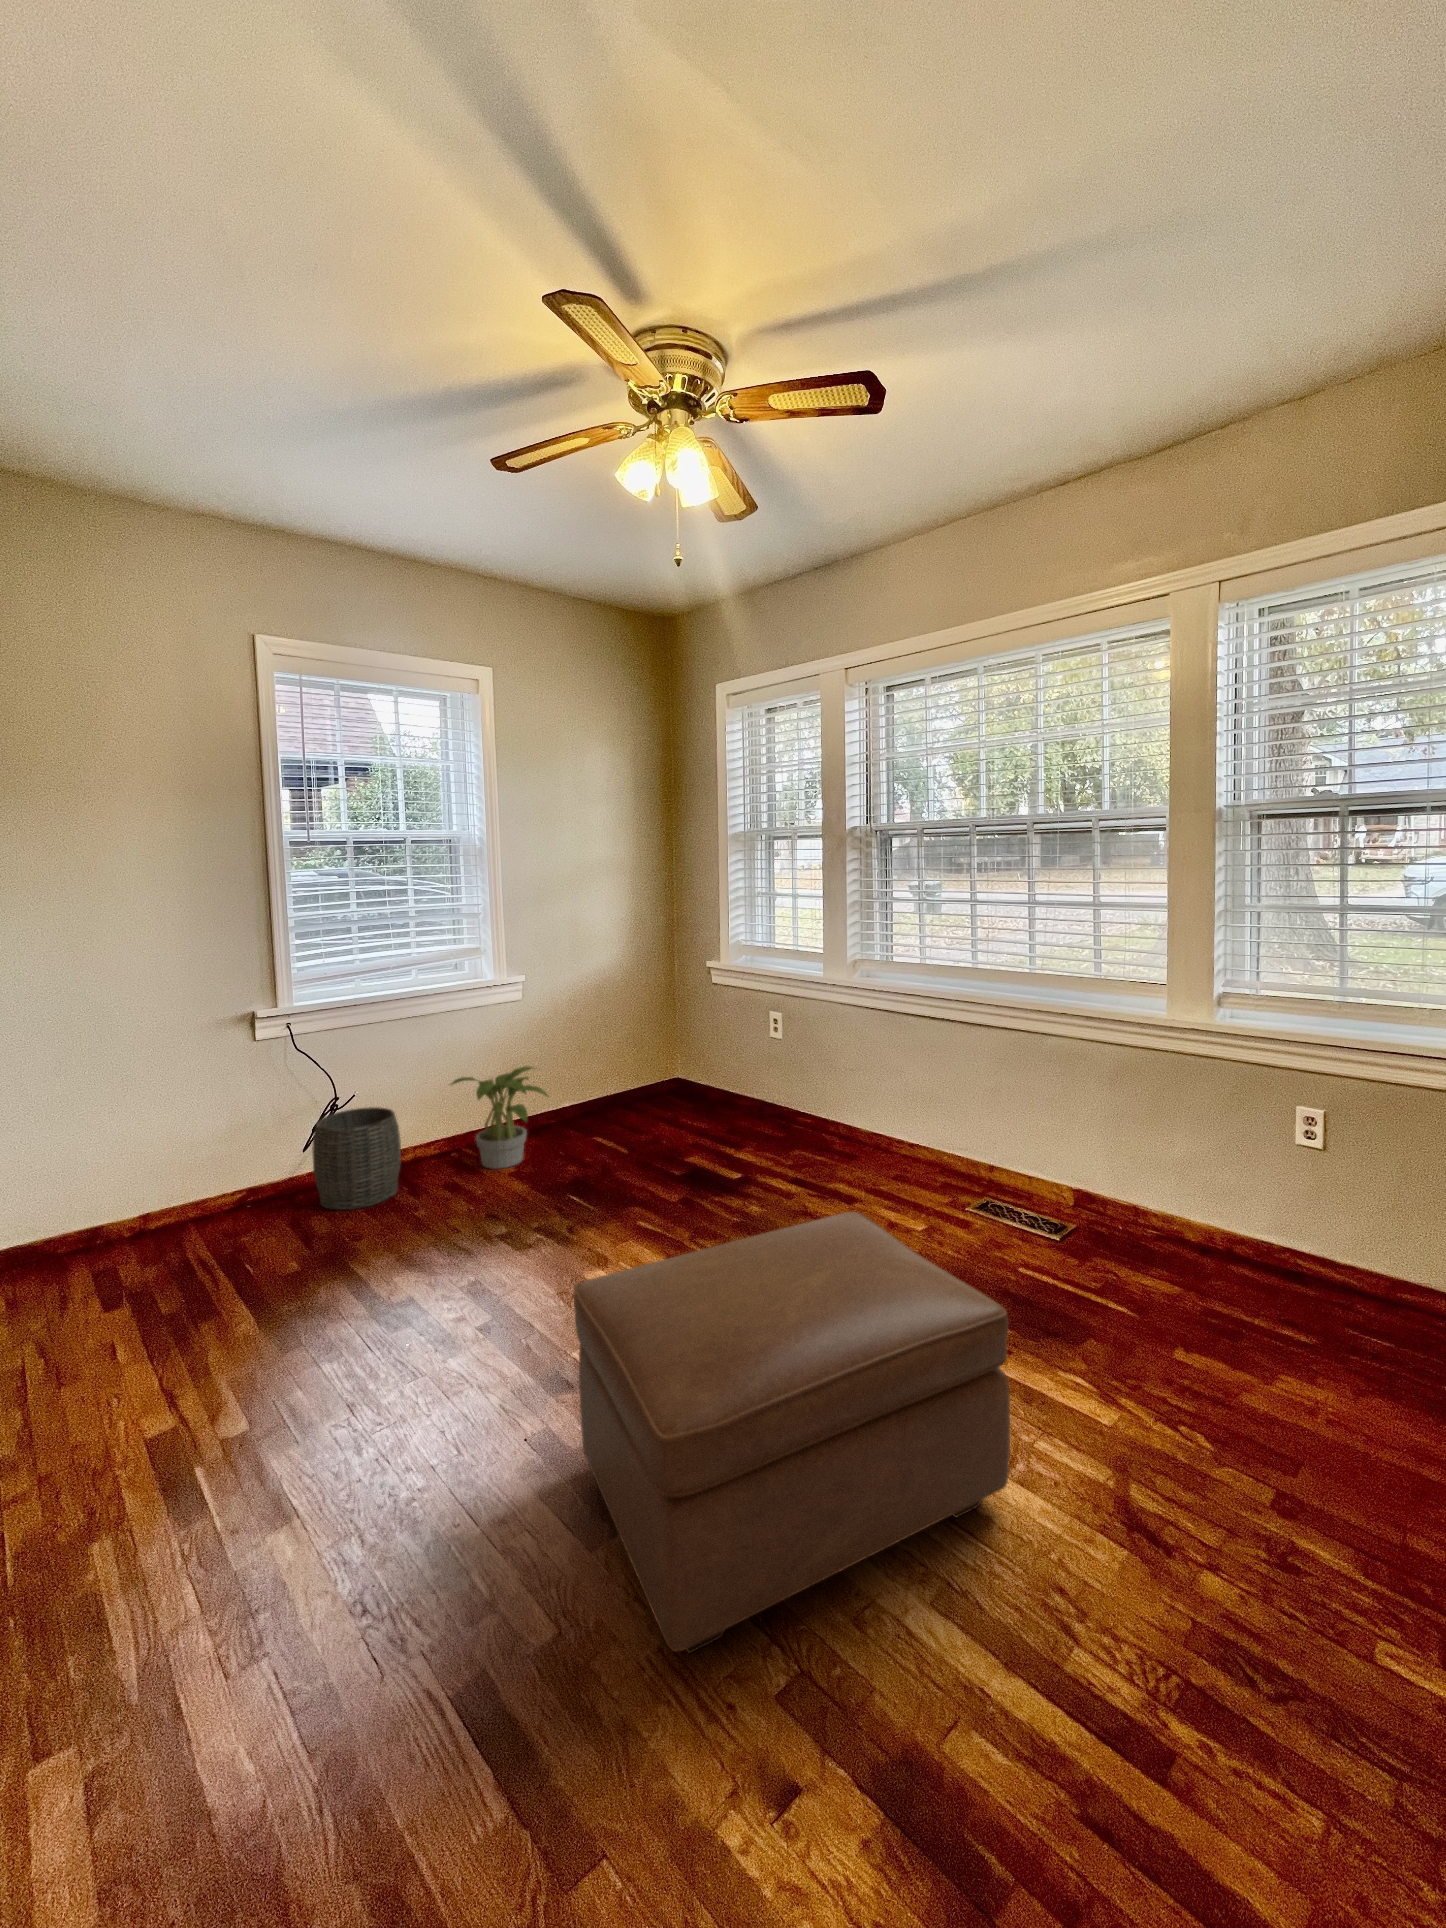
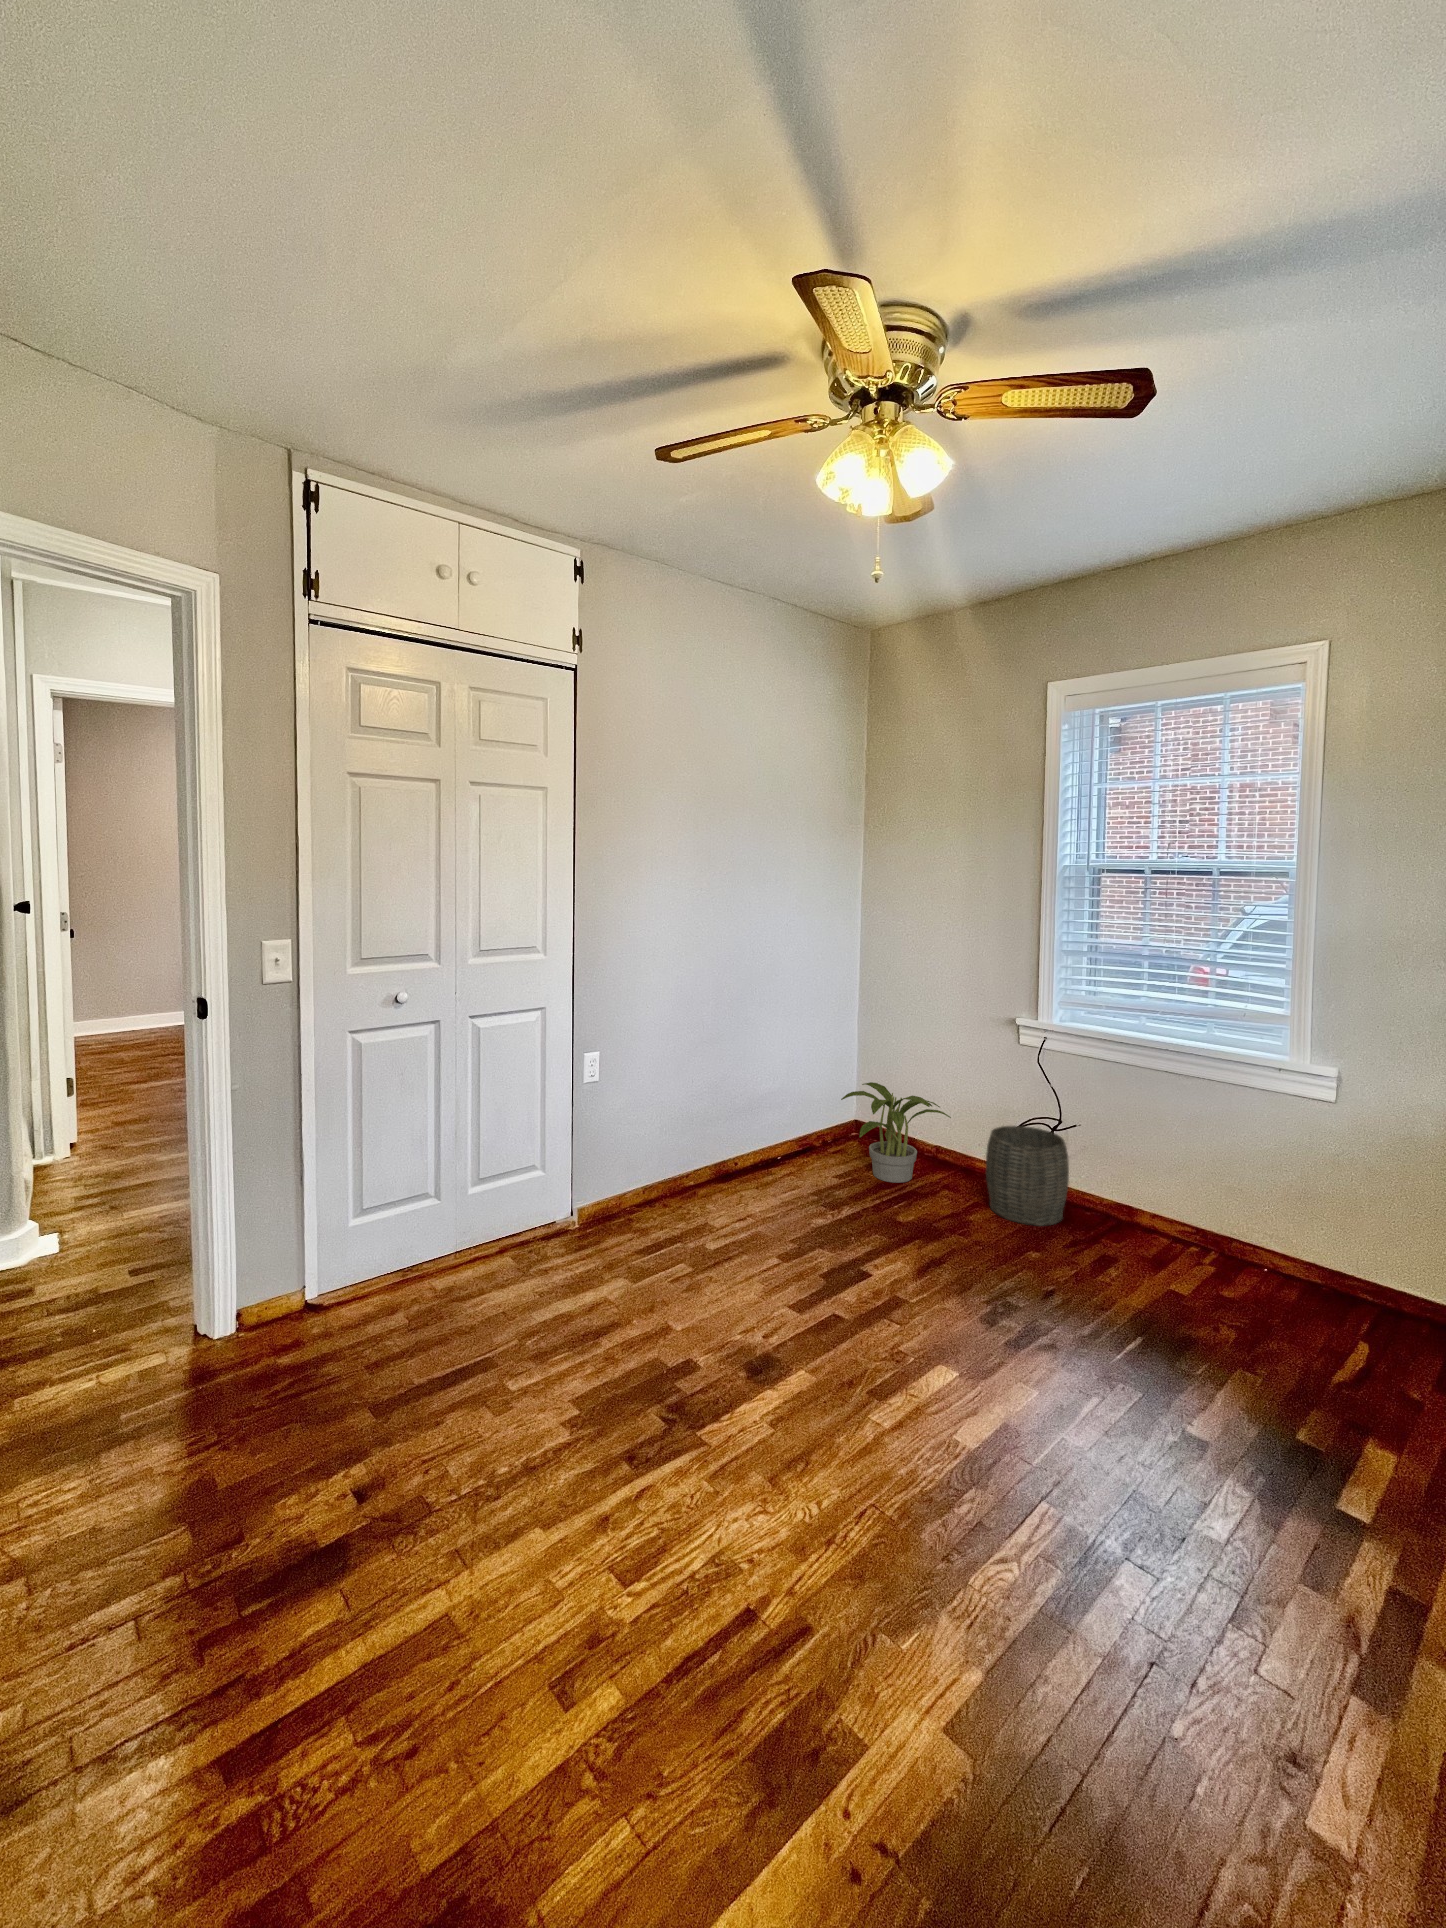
potted plant: present [451,1066,548,1169] -> present [841,1082,951,1183]
ottoman: present [574,1212,1010,1653] -> none [450,1240,800,1703]

